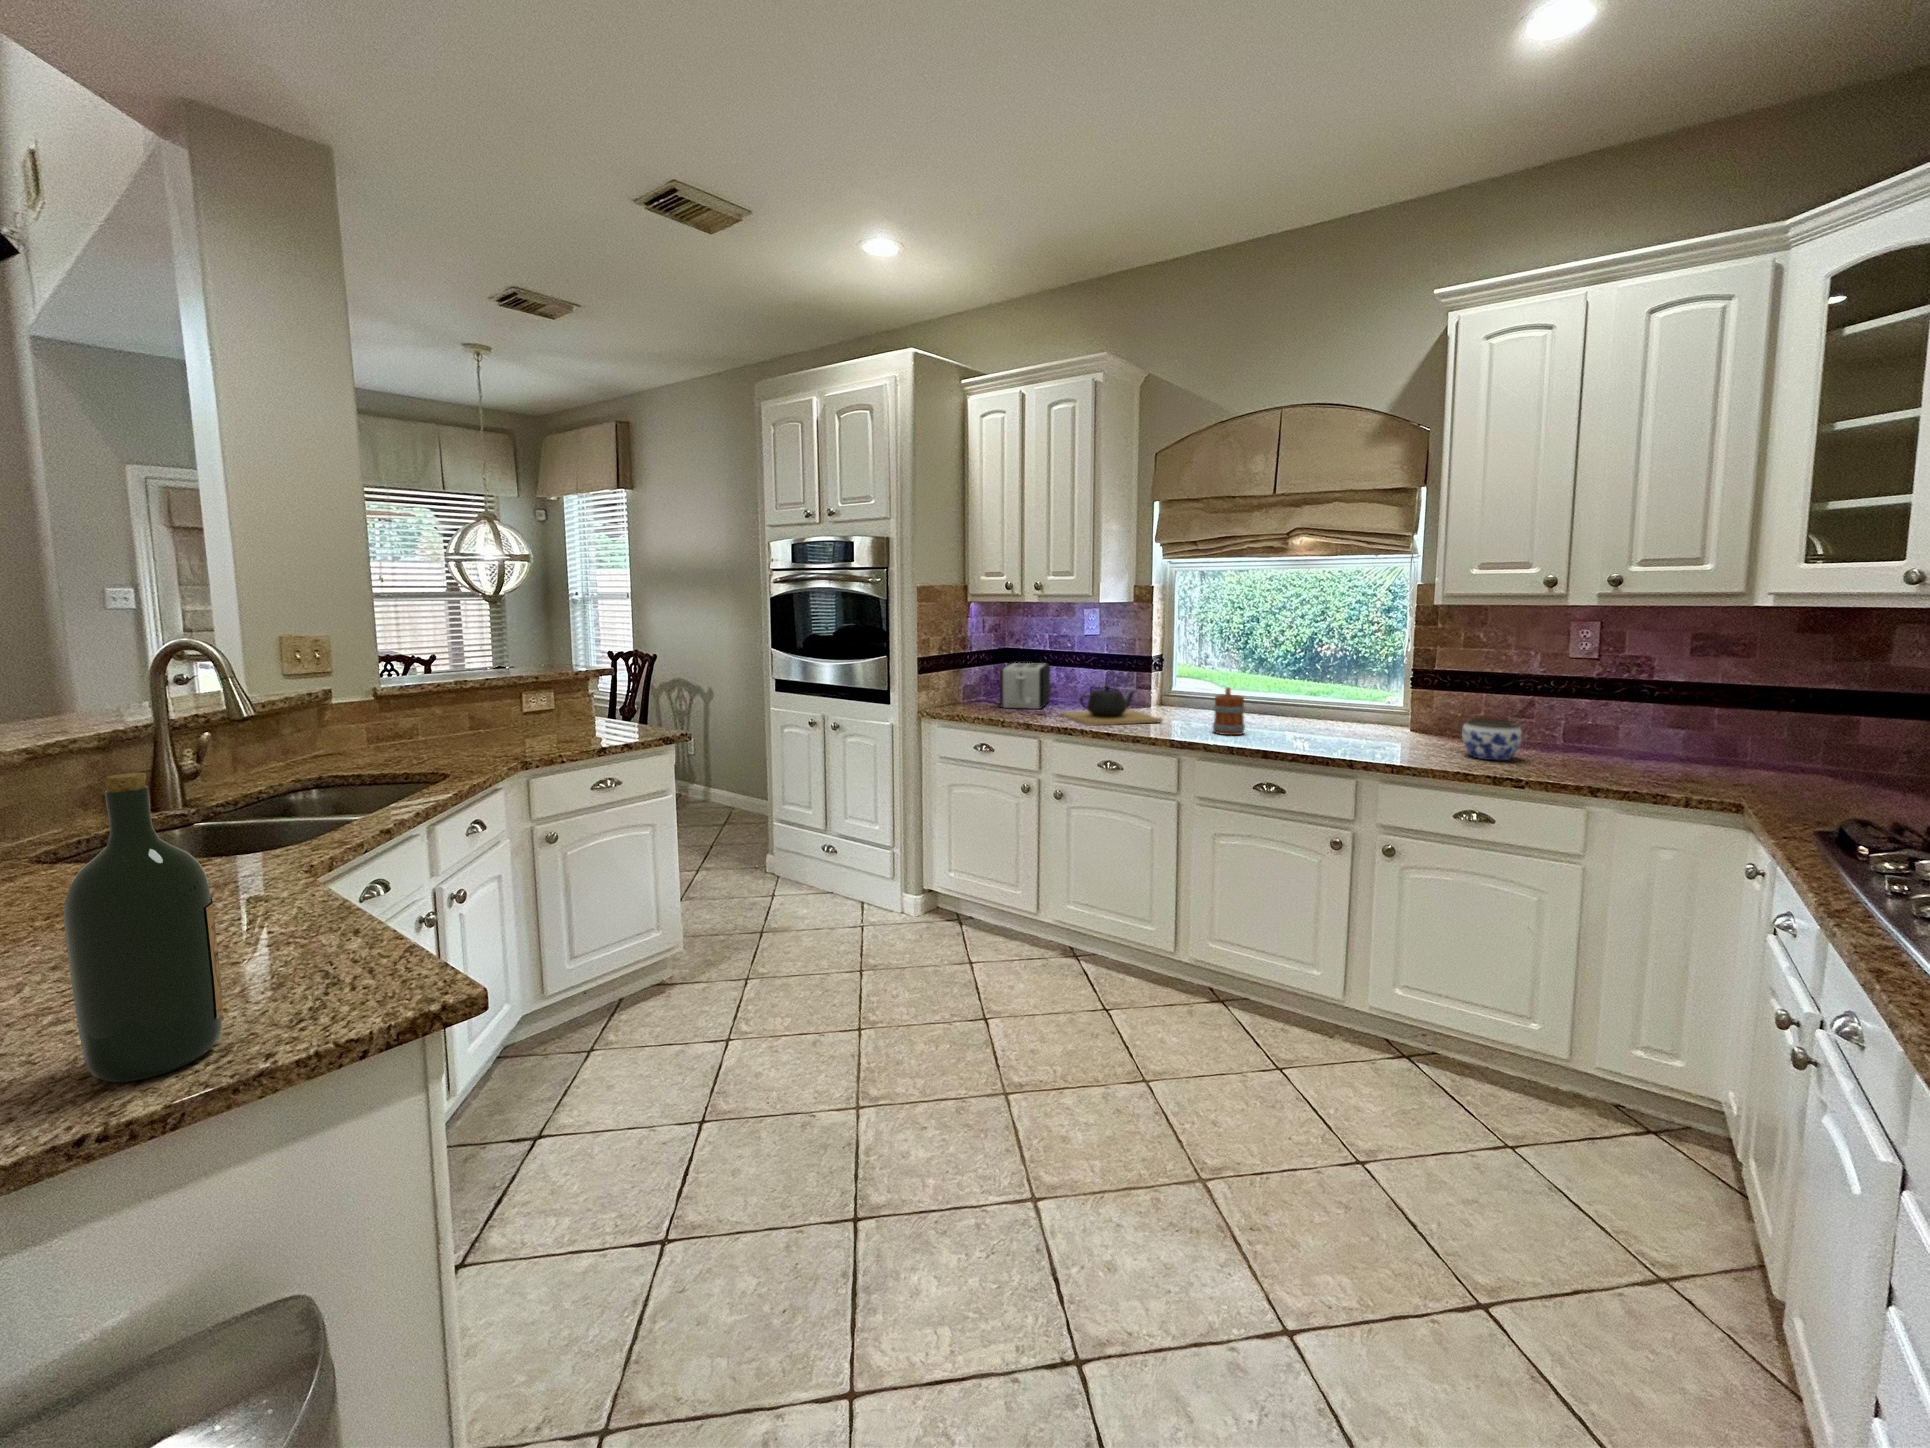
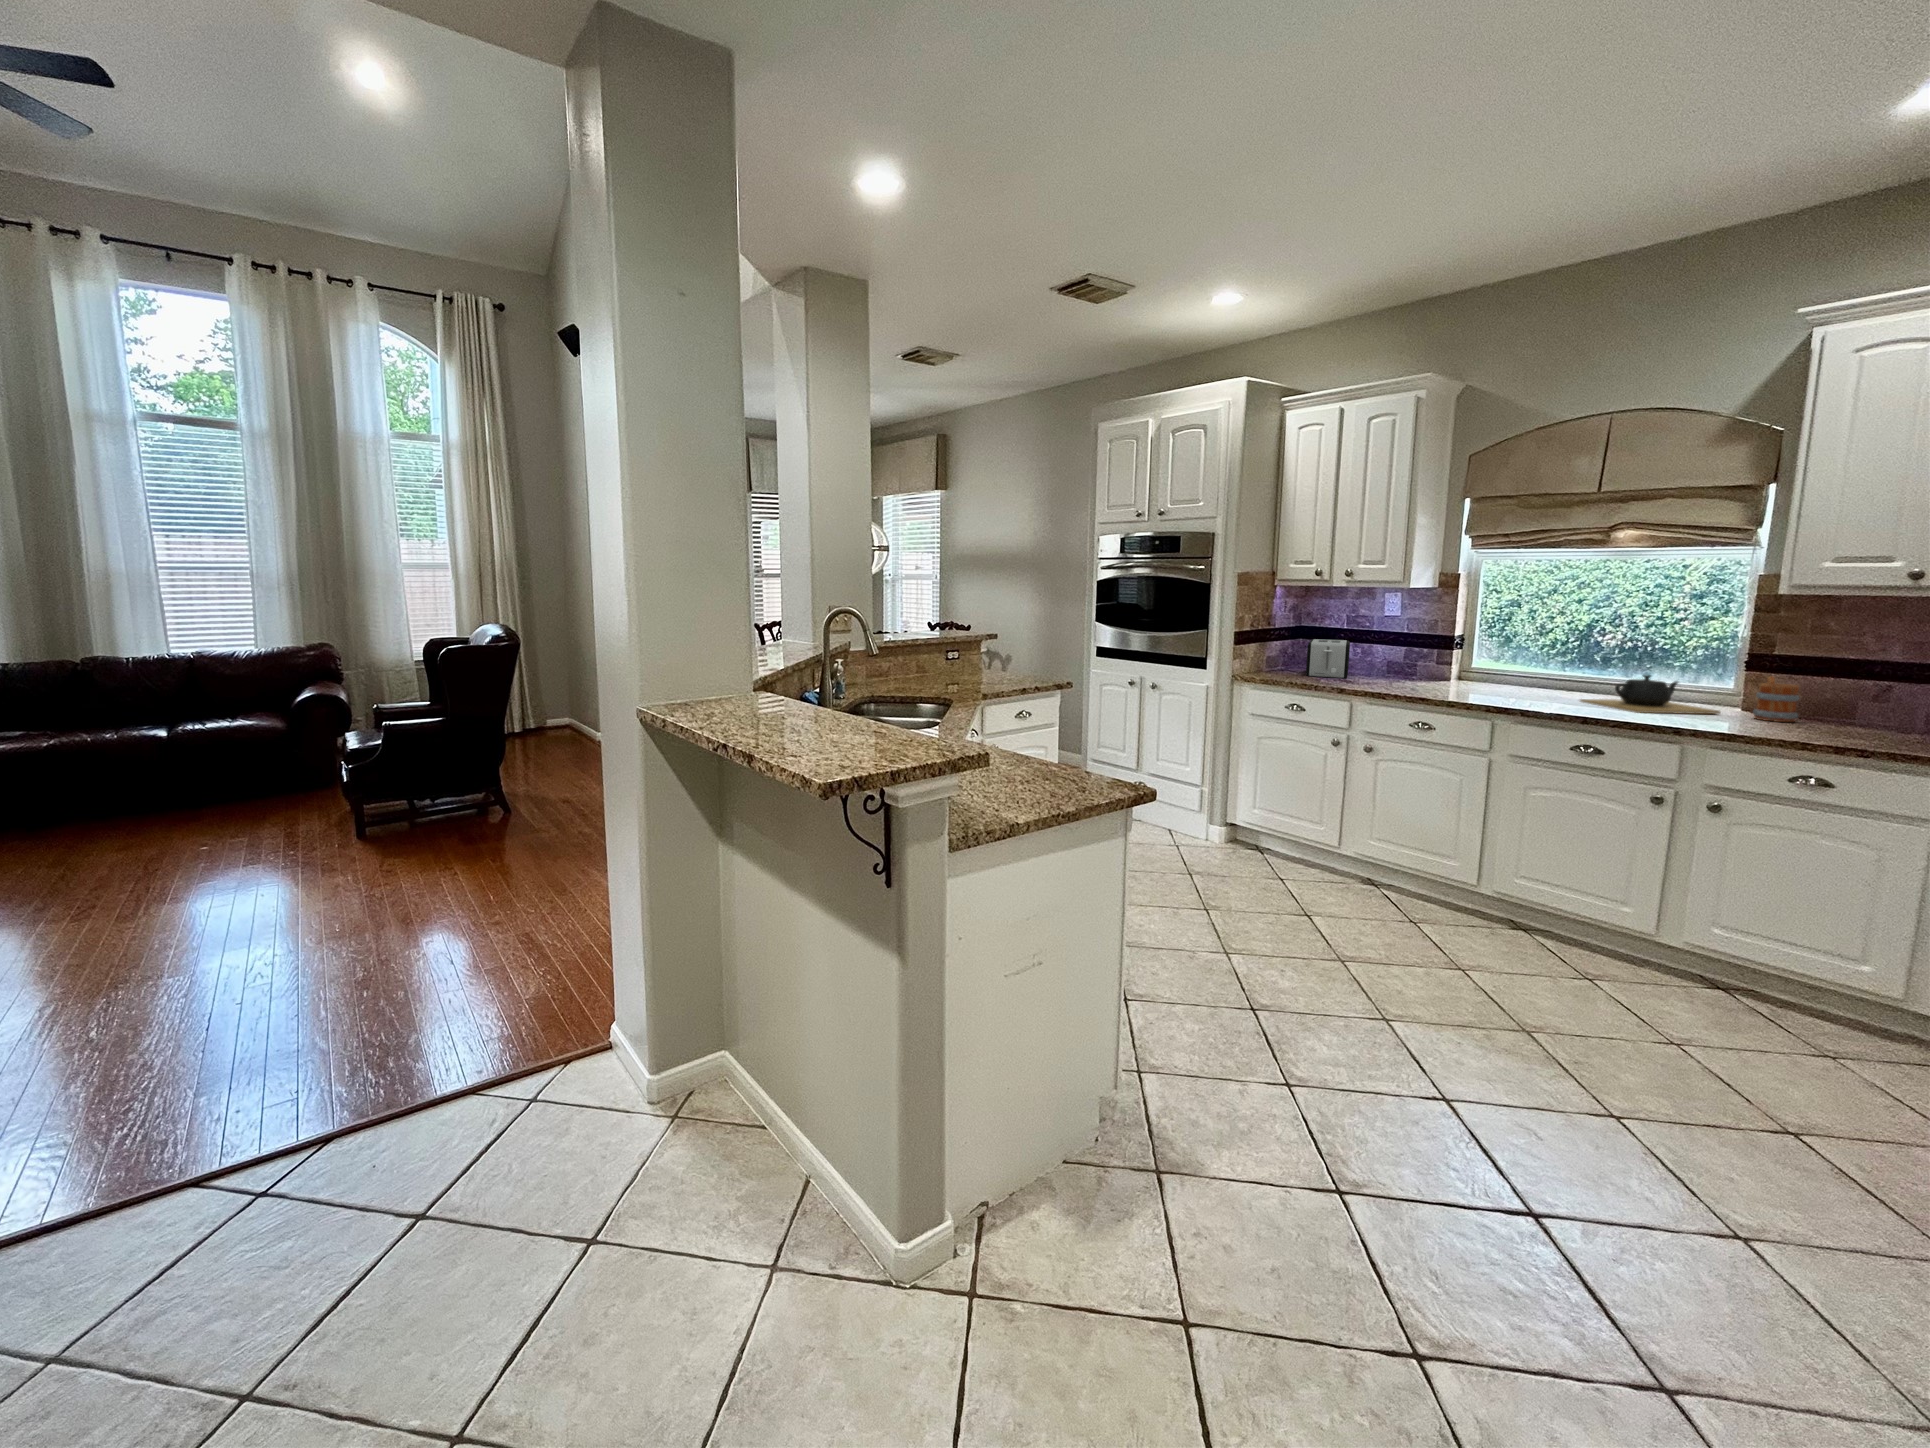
teapot: present [1061,685,1162,726] -> present [1580,675,1720,714]
mug: present [1213,687,1245,735] -> present [1753,676,1799,722]
jar: present [1462,718,1522,760] -> none [1801,697,1870,735]
wine bottle: present [64,773,223,1082] -> none [1031,661,1075,789]

